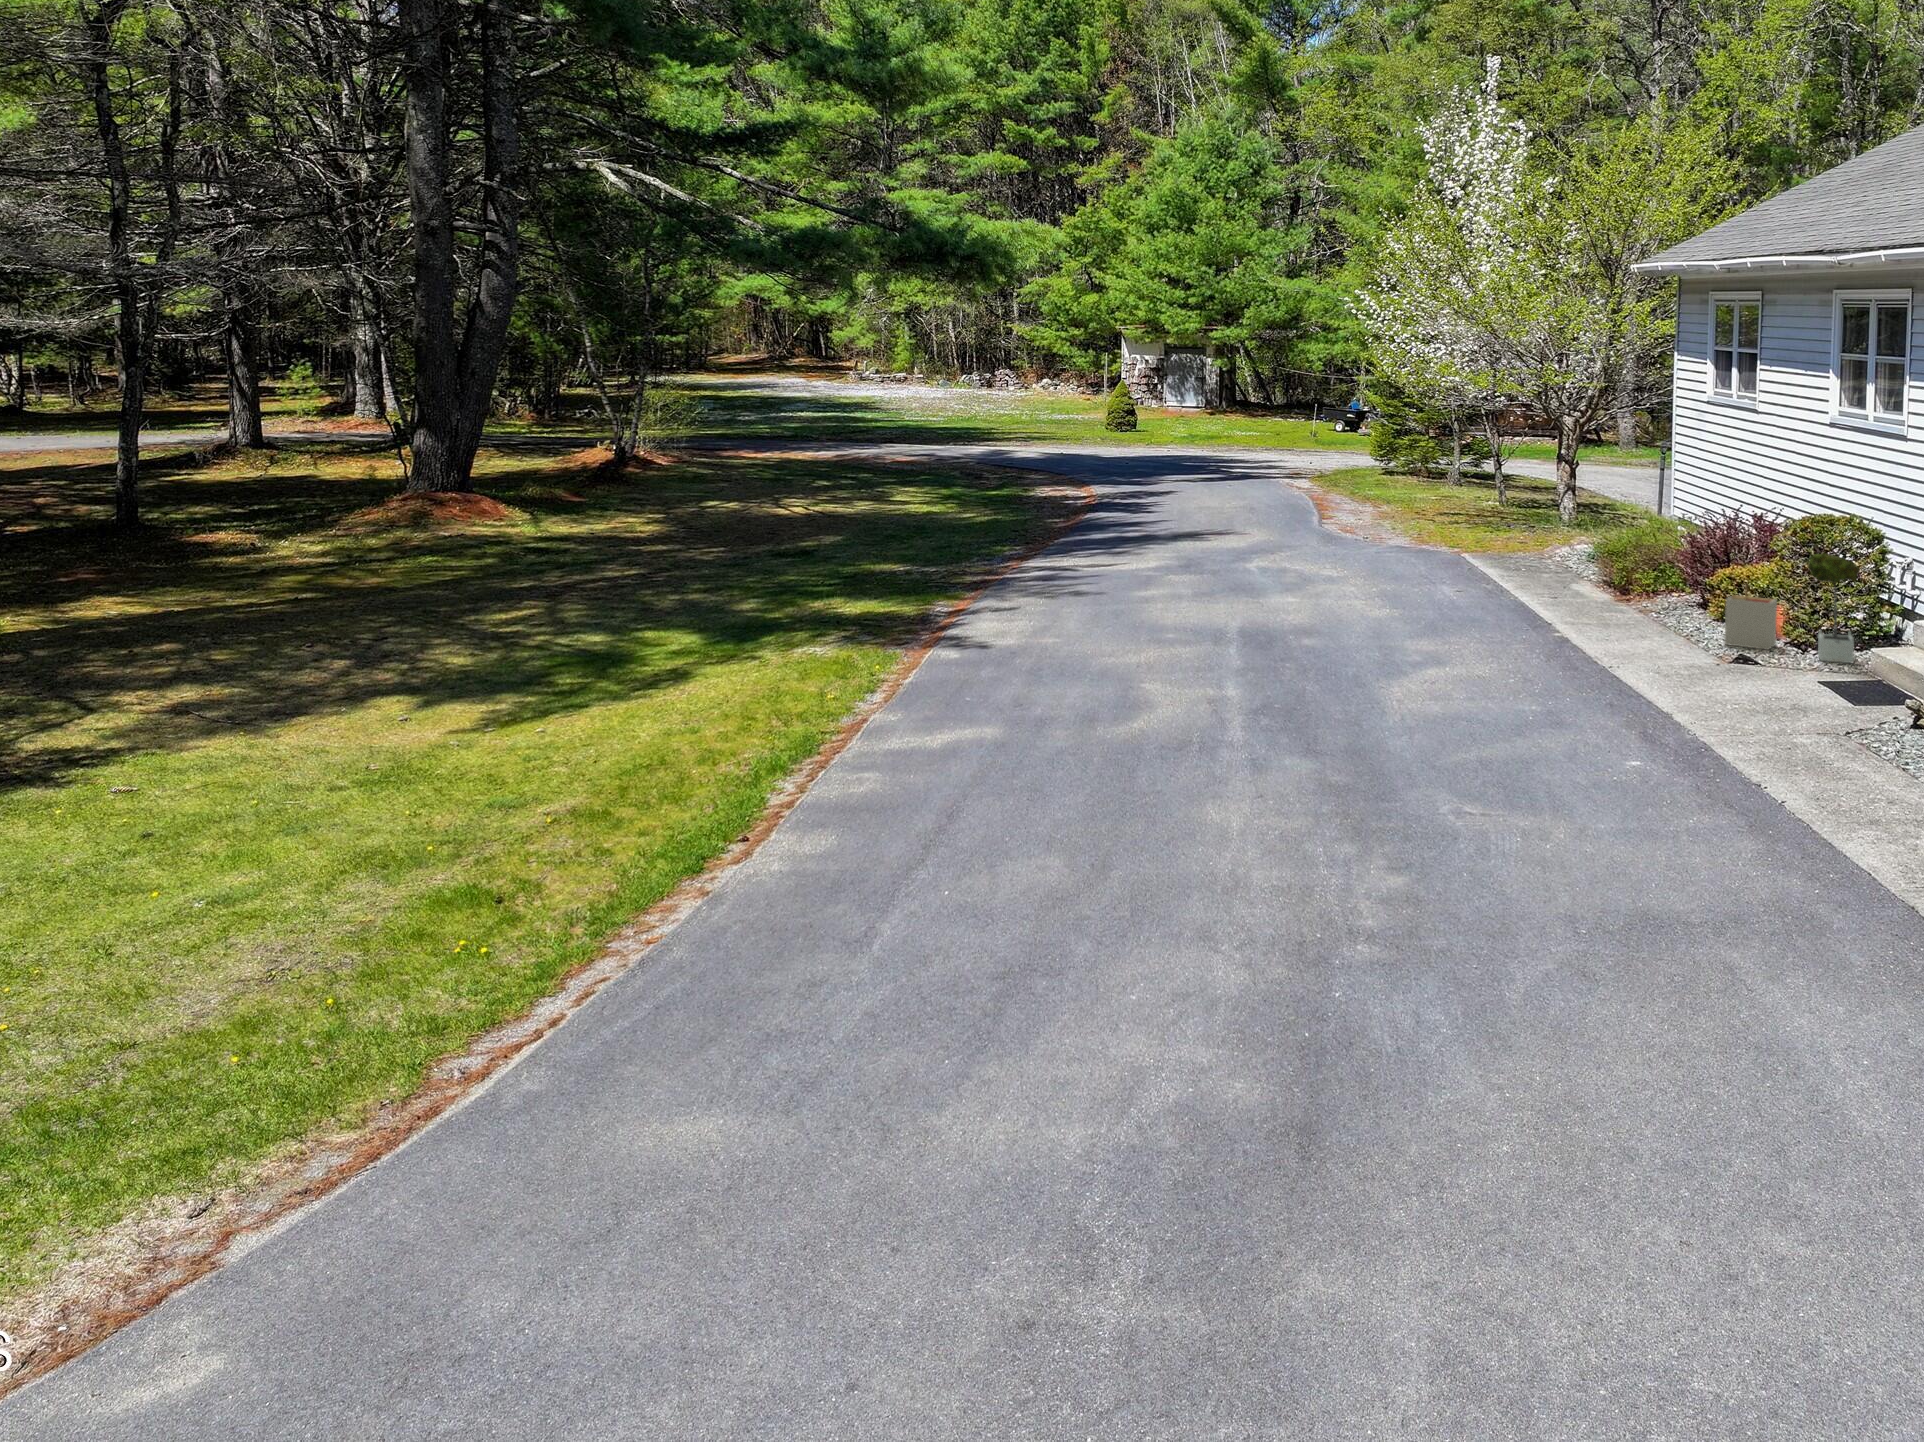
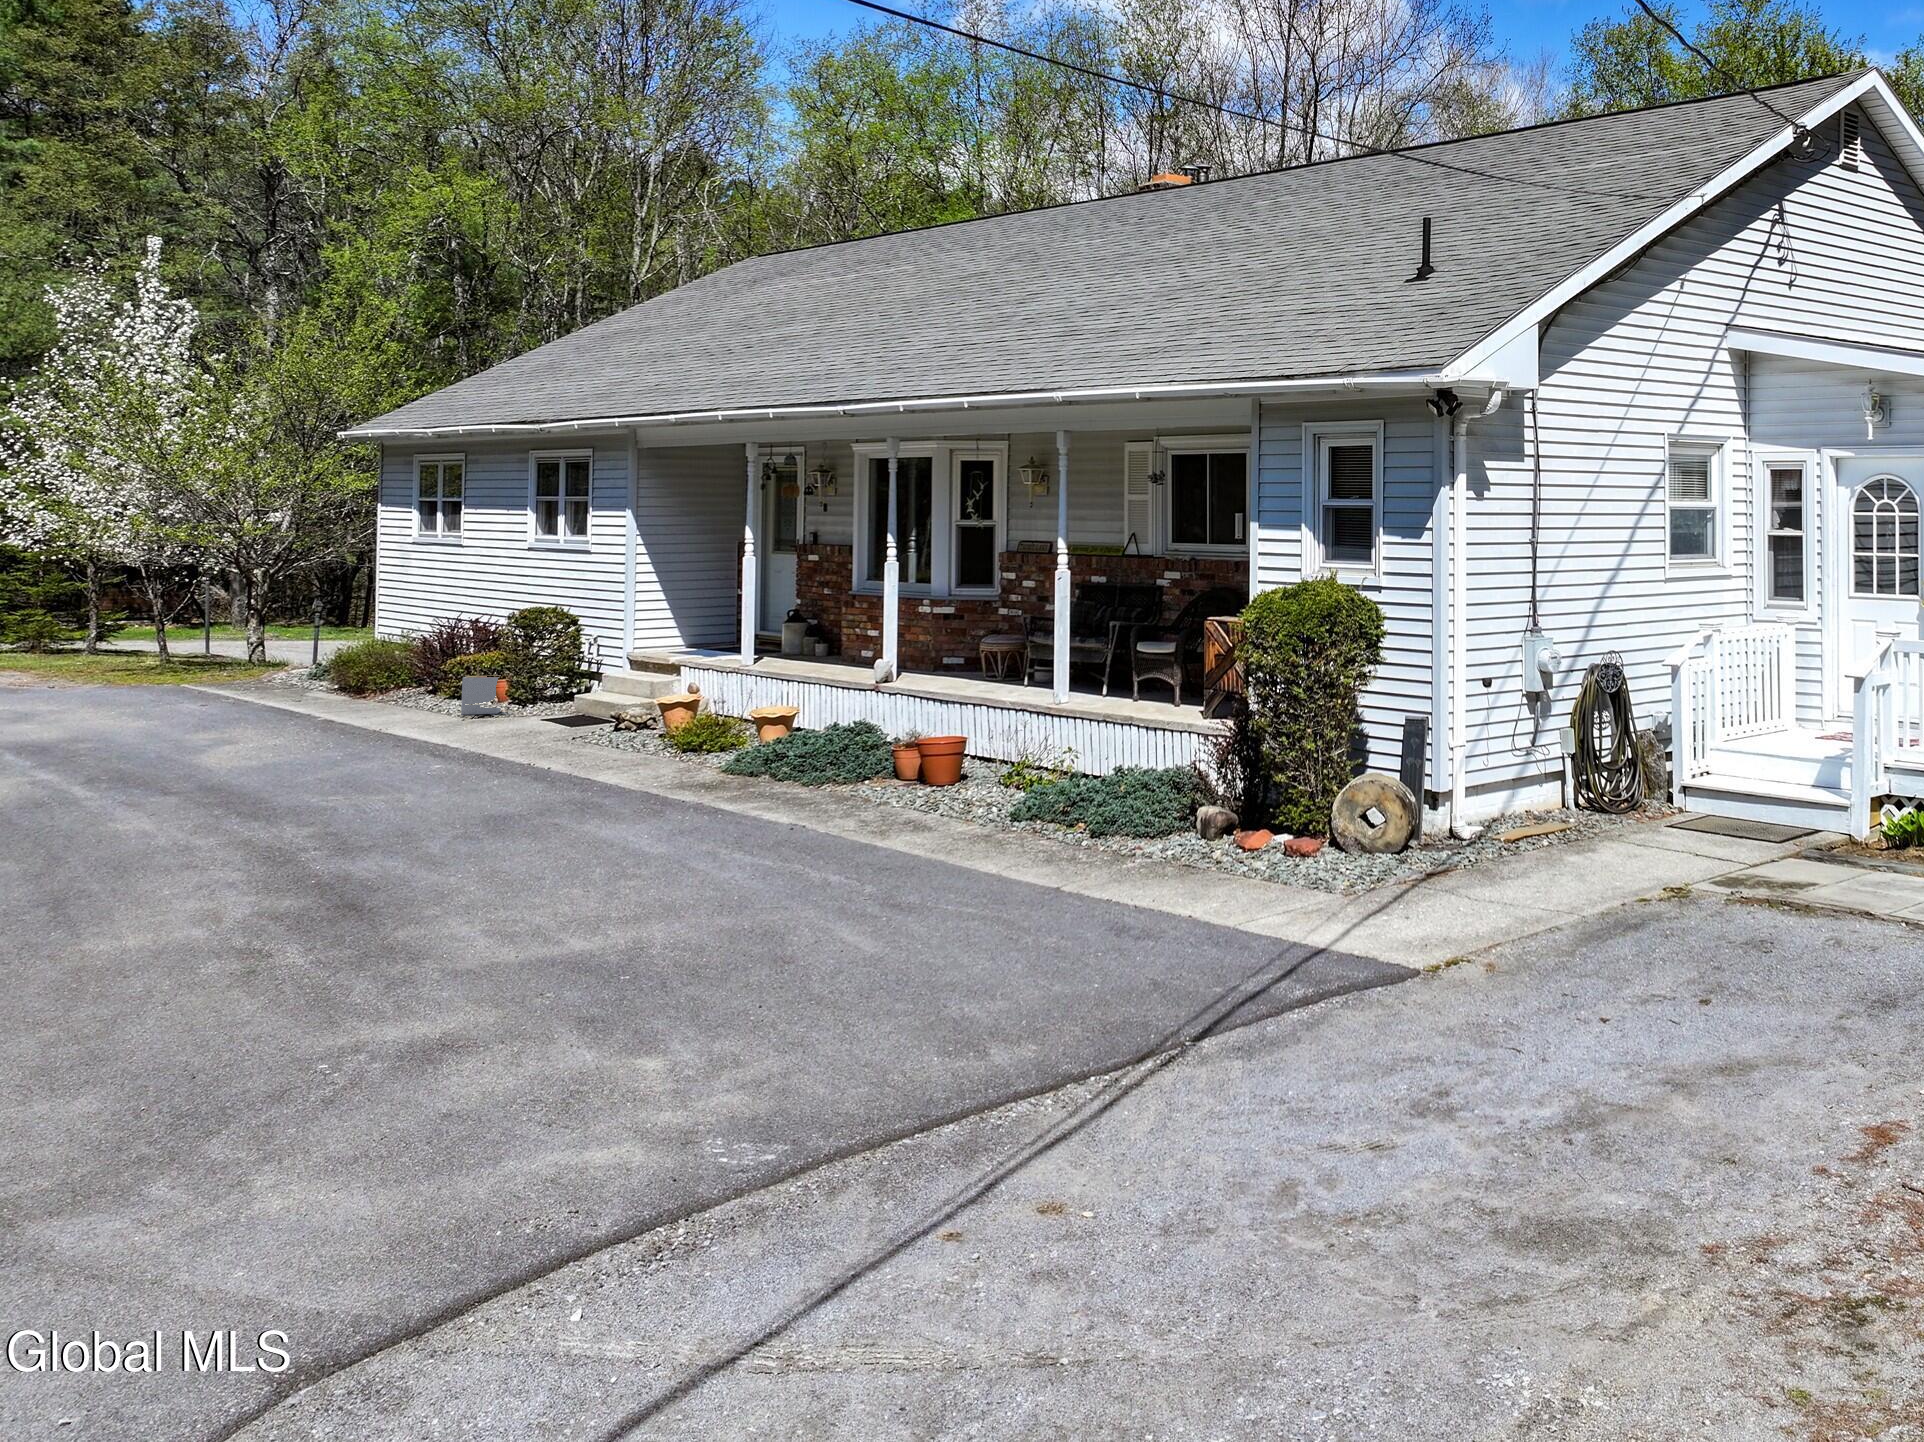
potted tree: present [1808,553,1860,663] -> none [528,633,566,715]

